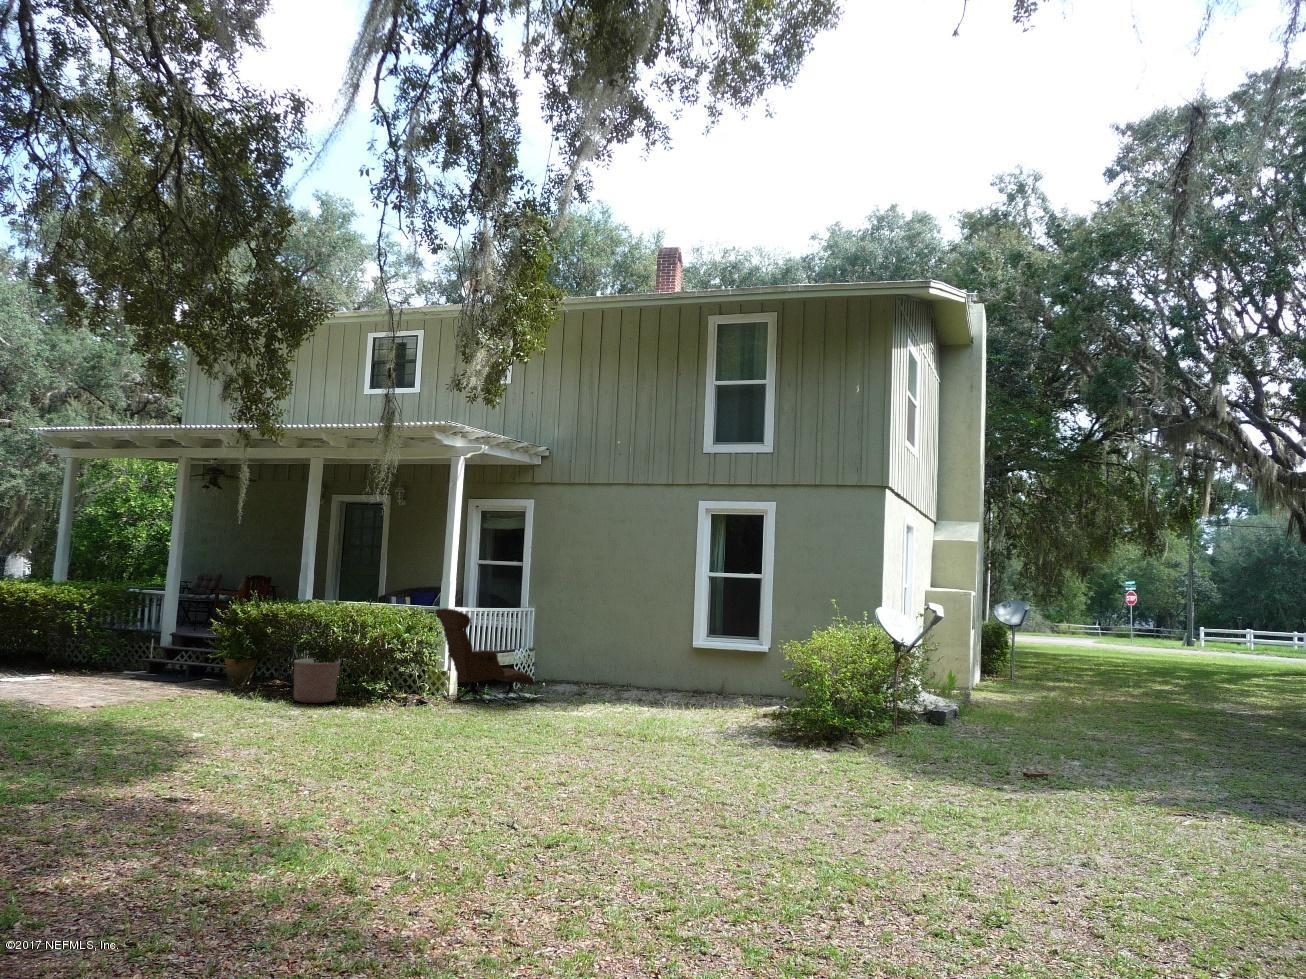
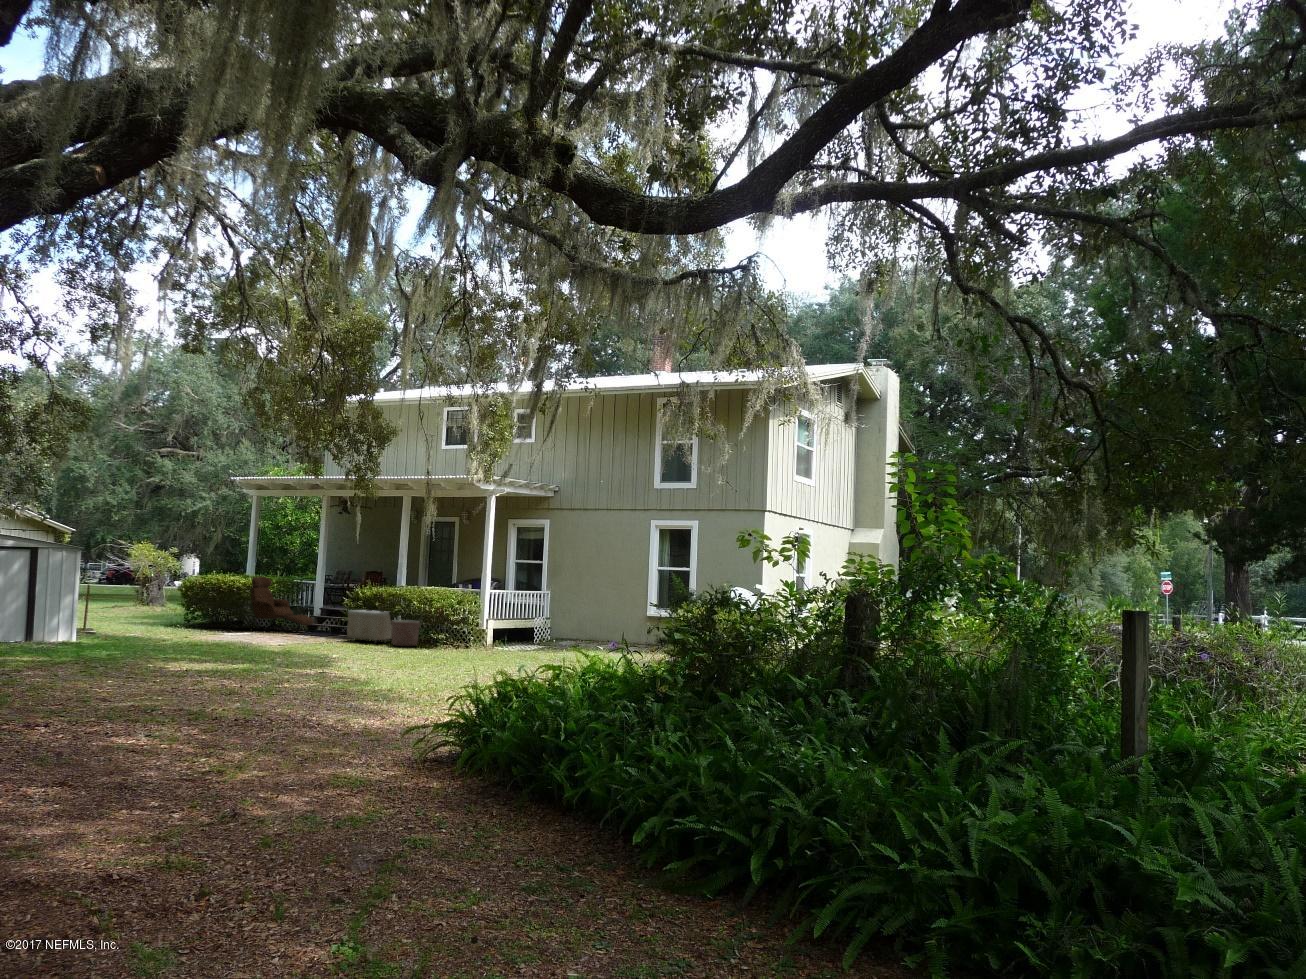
lounge chair: present [436,608,534,704] -> present [251,576,313,633]
storage bench: none [216,641,294,696] -> present [347,610,392,642]

